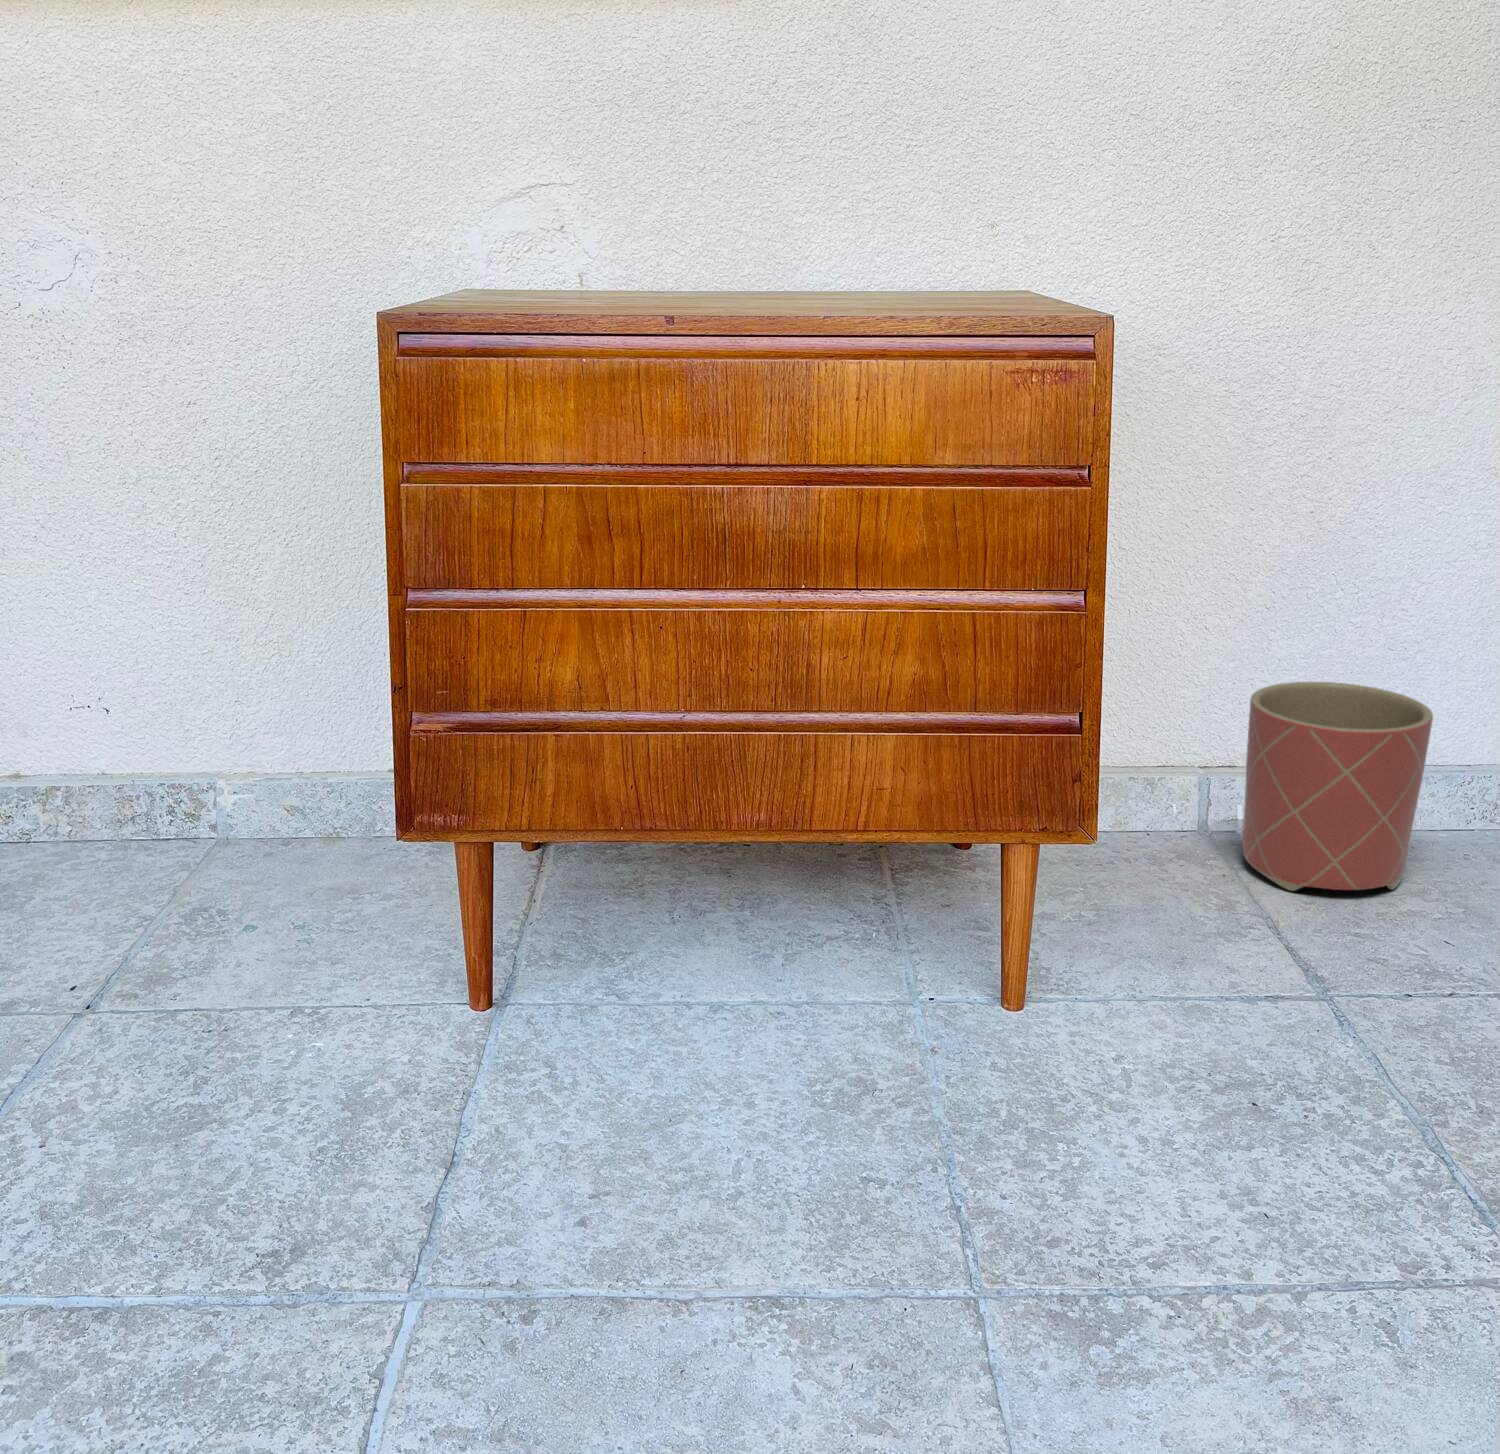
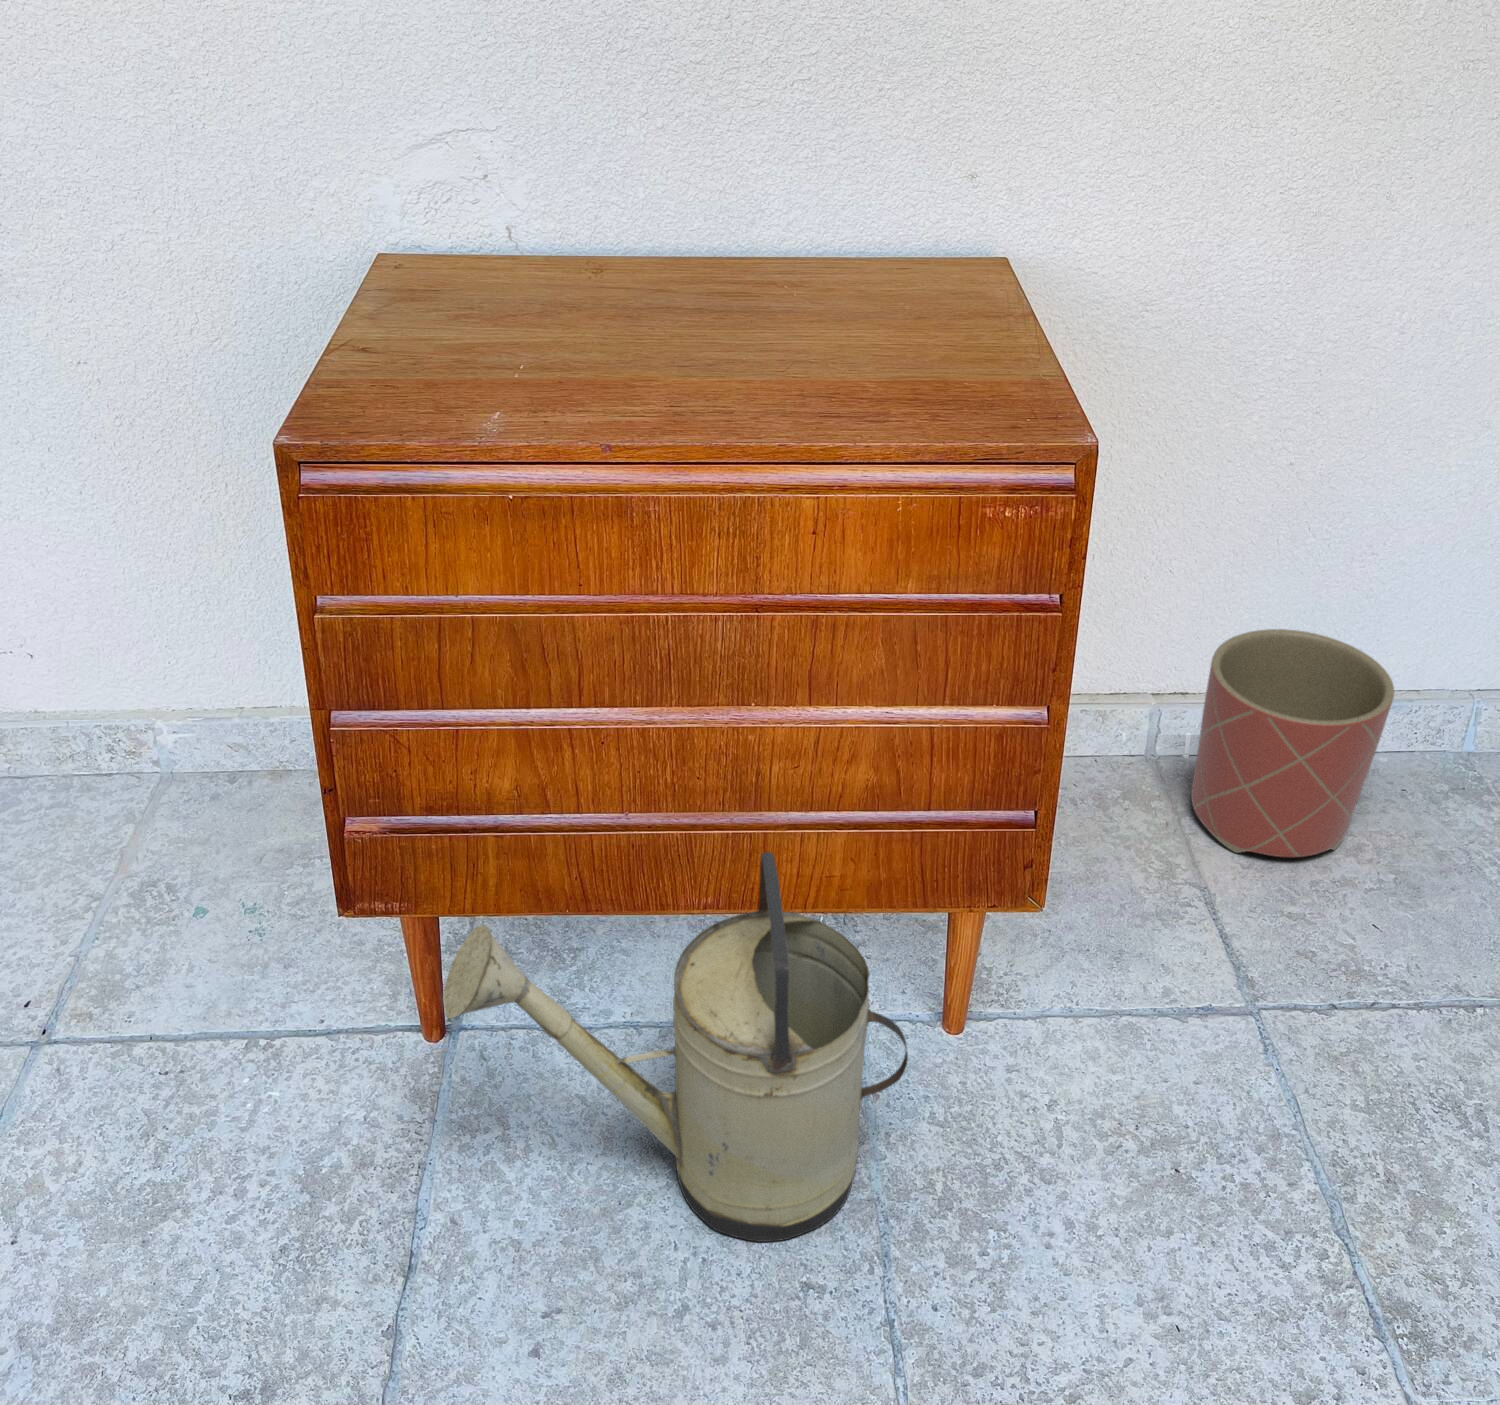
watering can: none [501,724,967,1148] -> present [443,852,908,1242]

